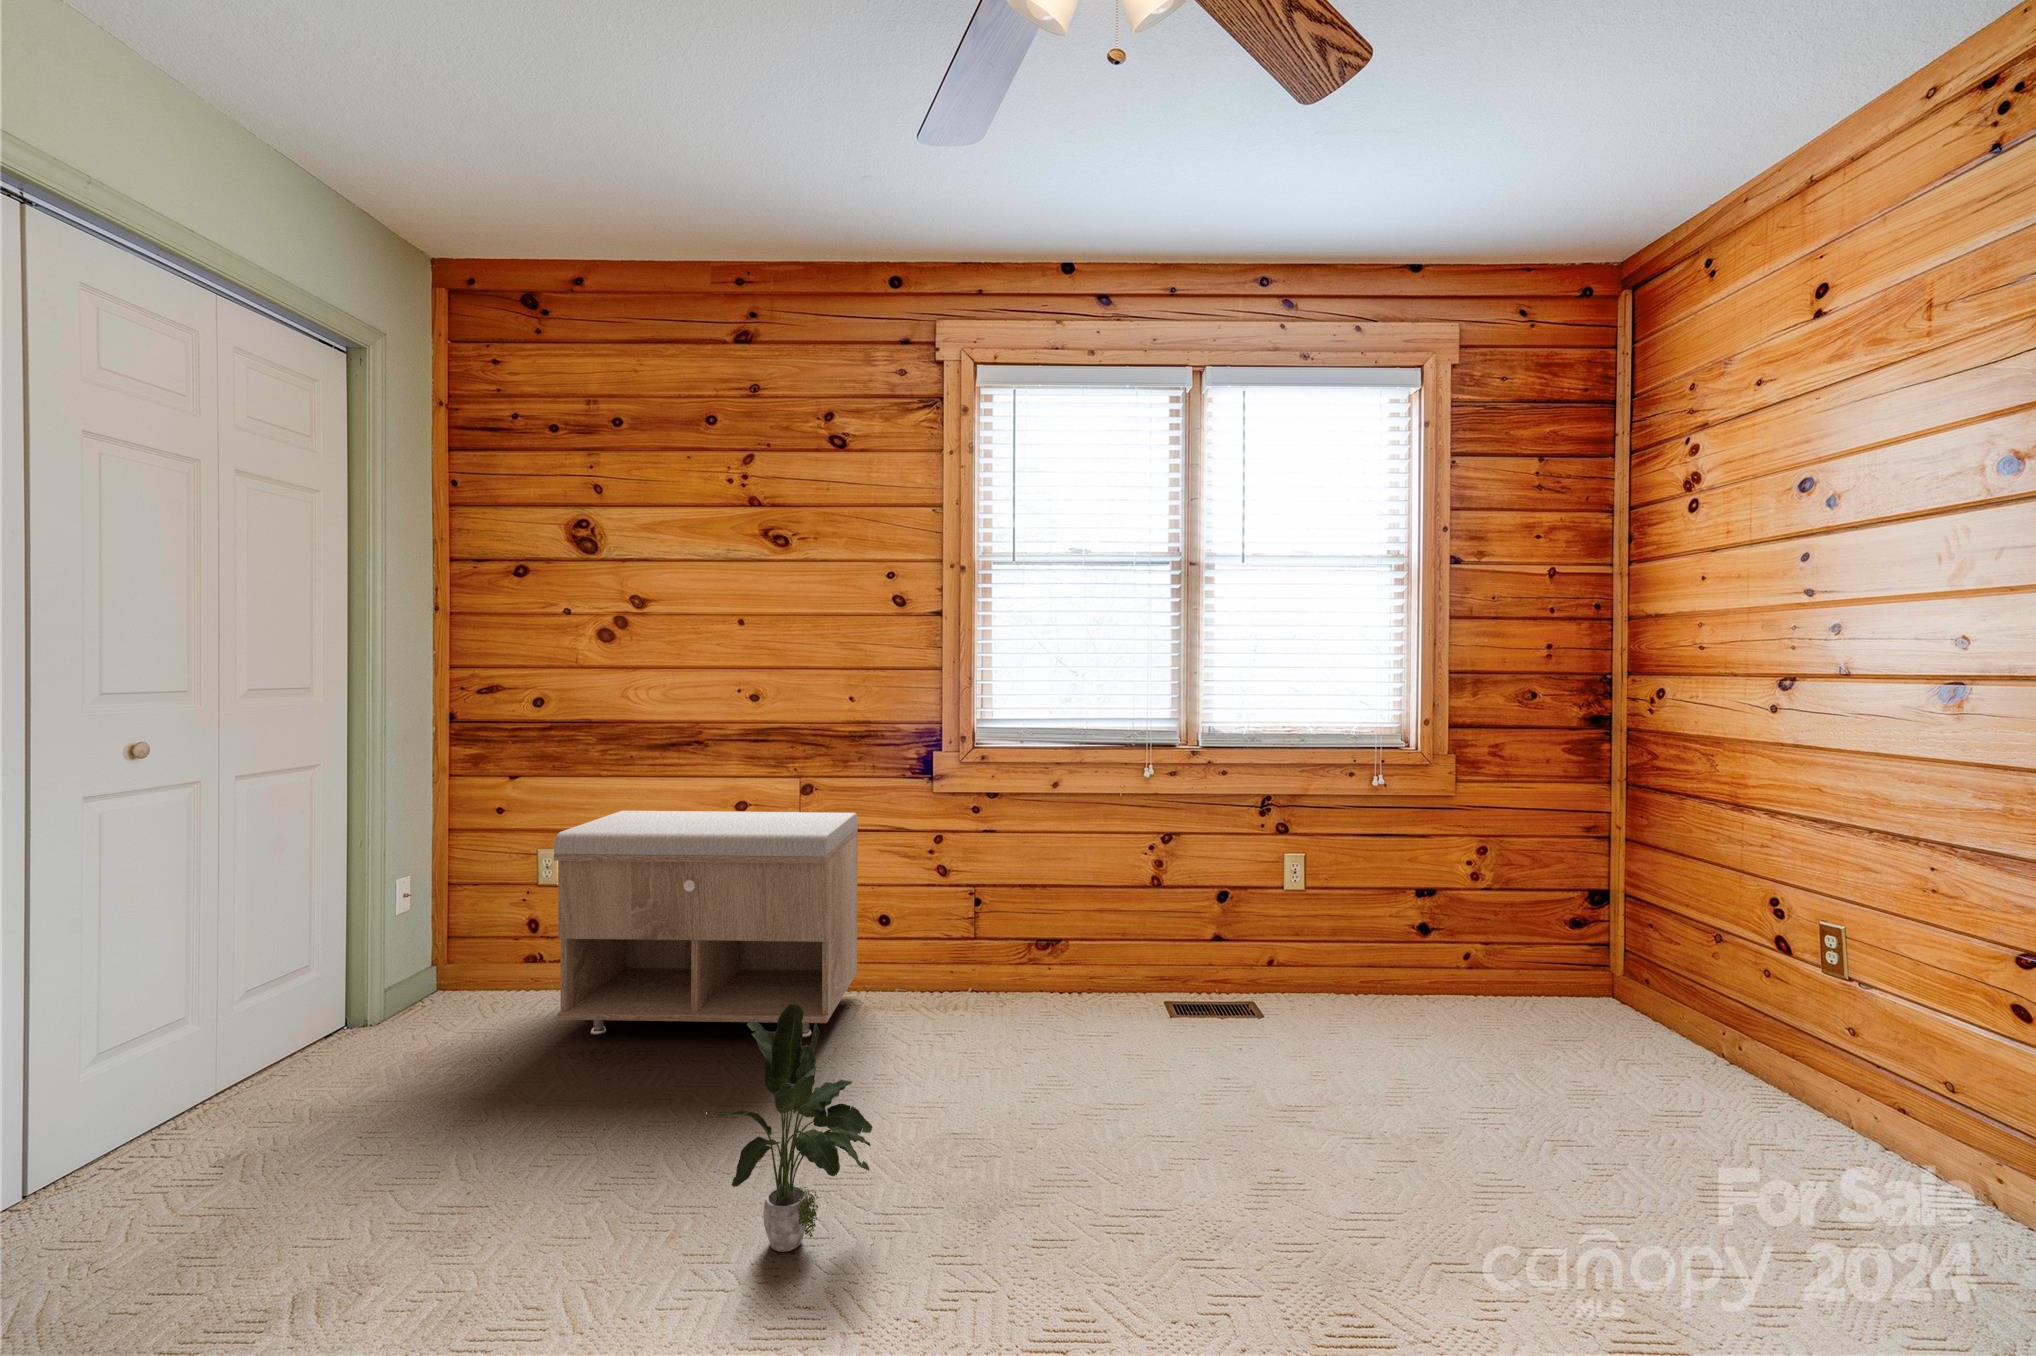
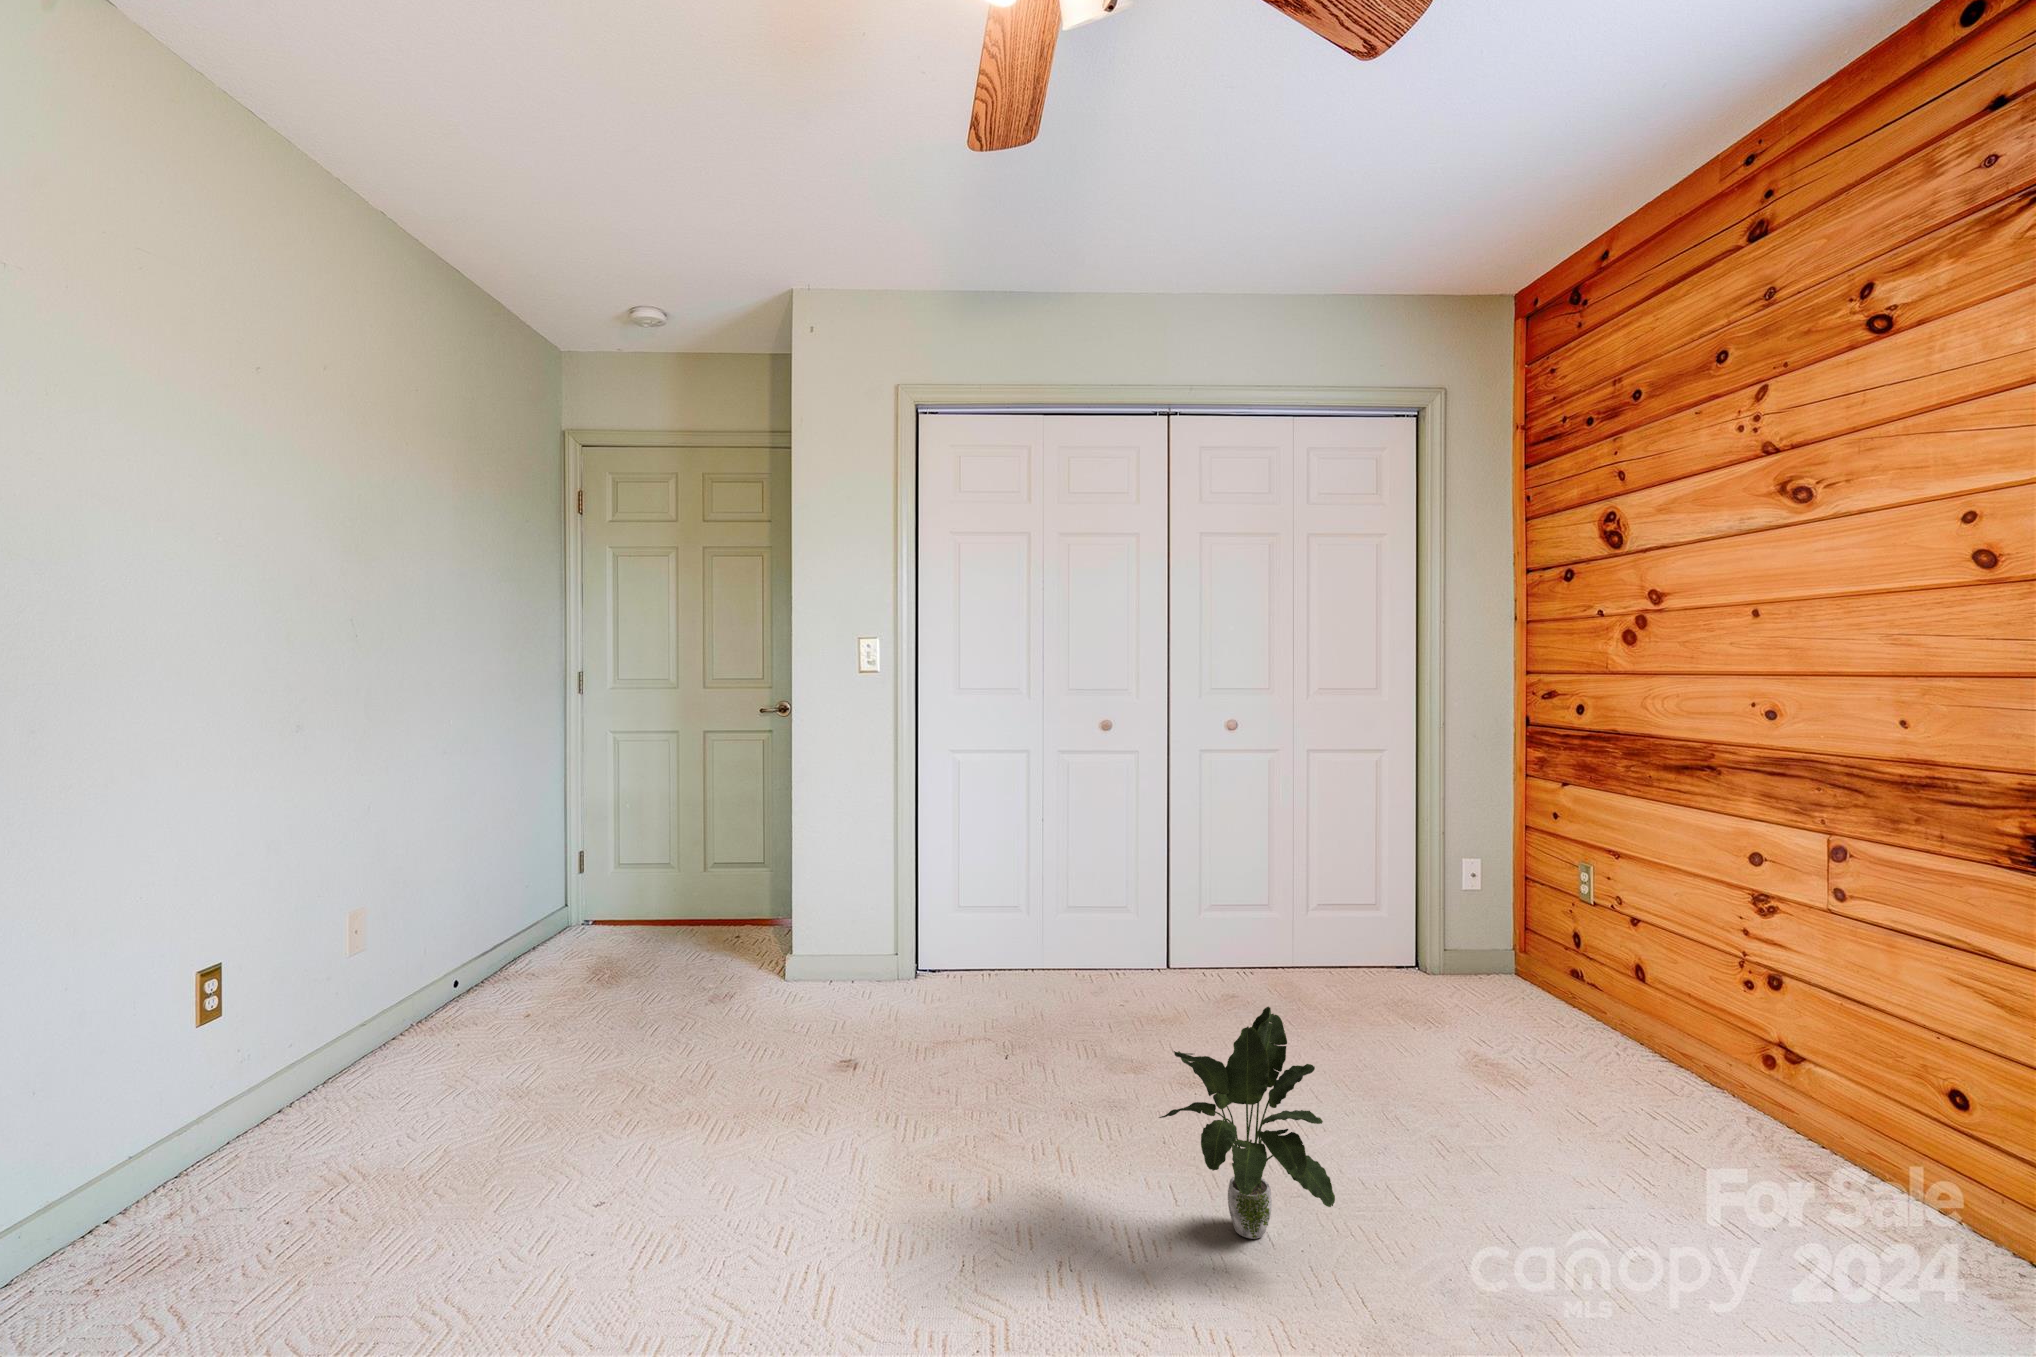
storage bench: present [554,811,858,1037] -> none [1478,834,1893,1175]

